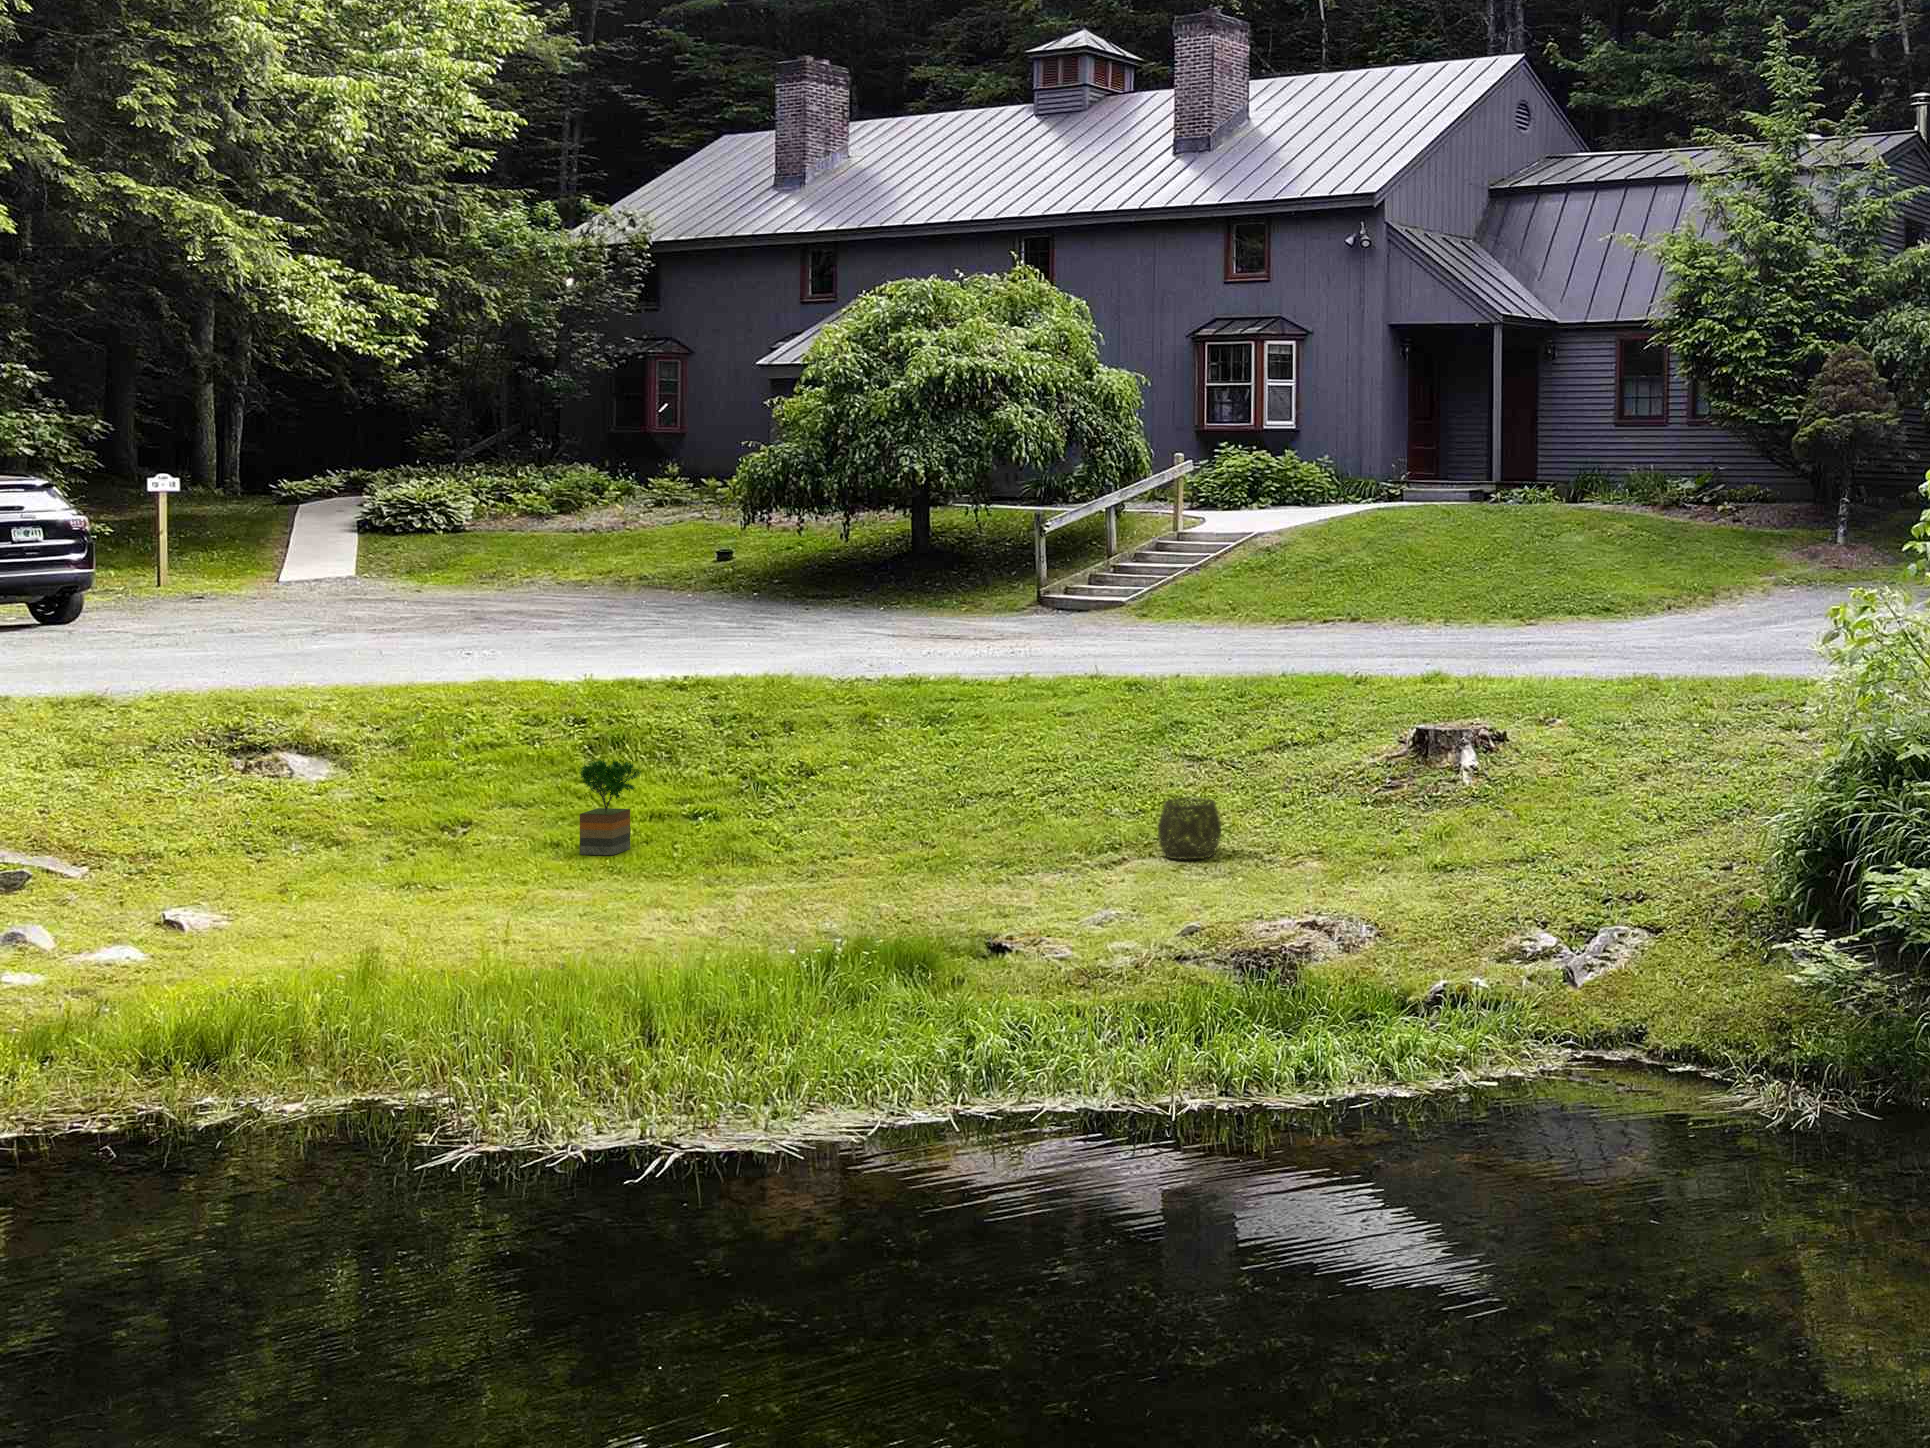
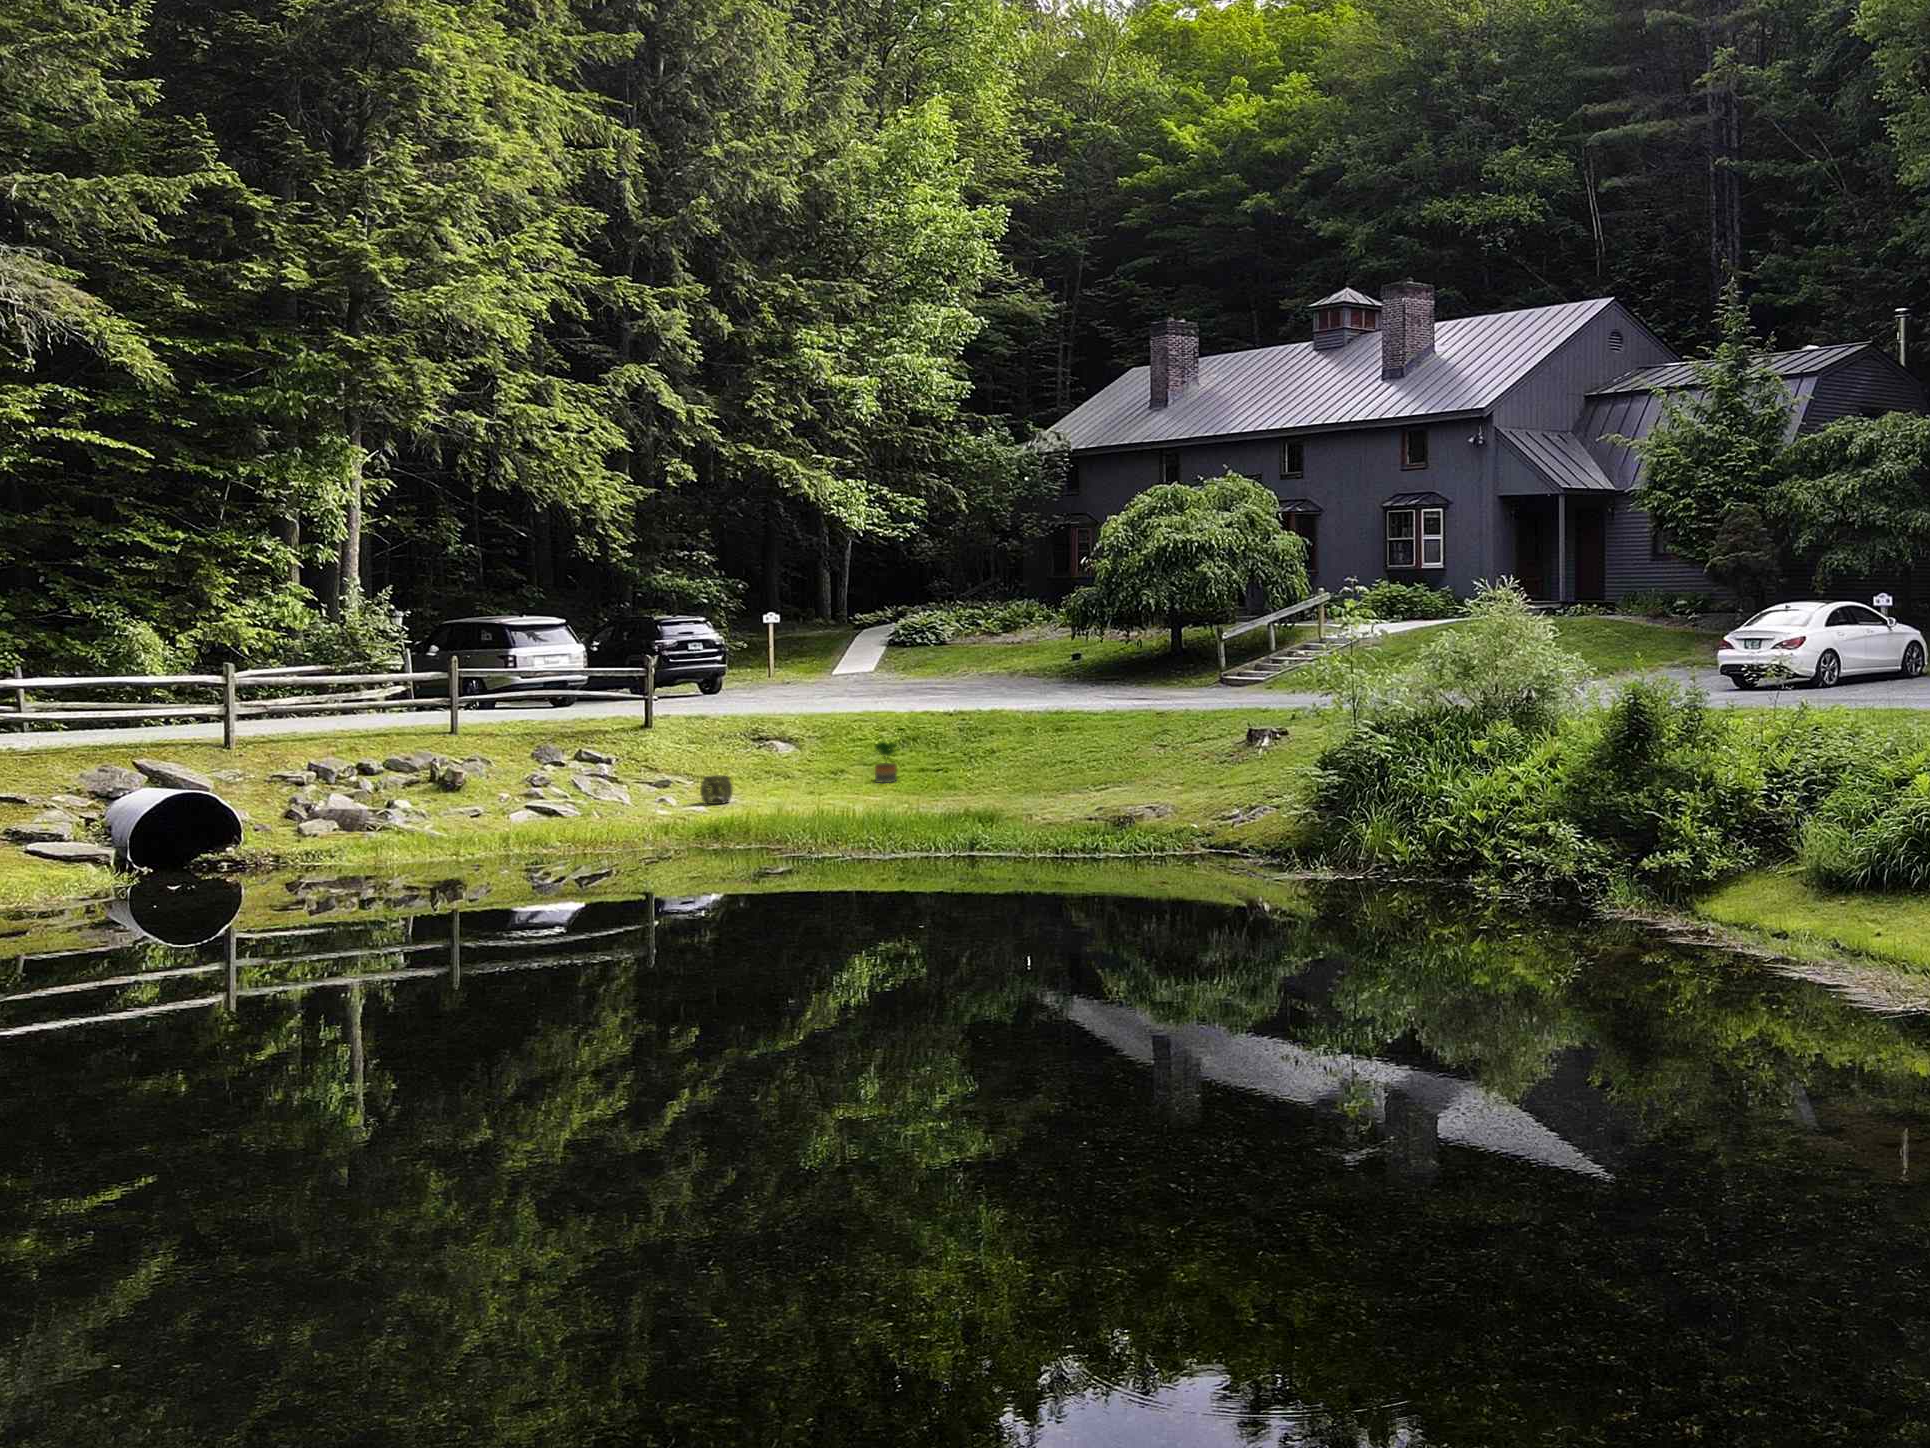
woven basket: present [1158,798,1221,860] -> present [700,775,733,804]

